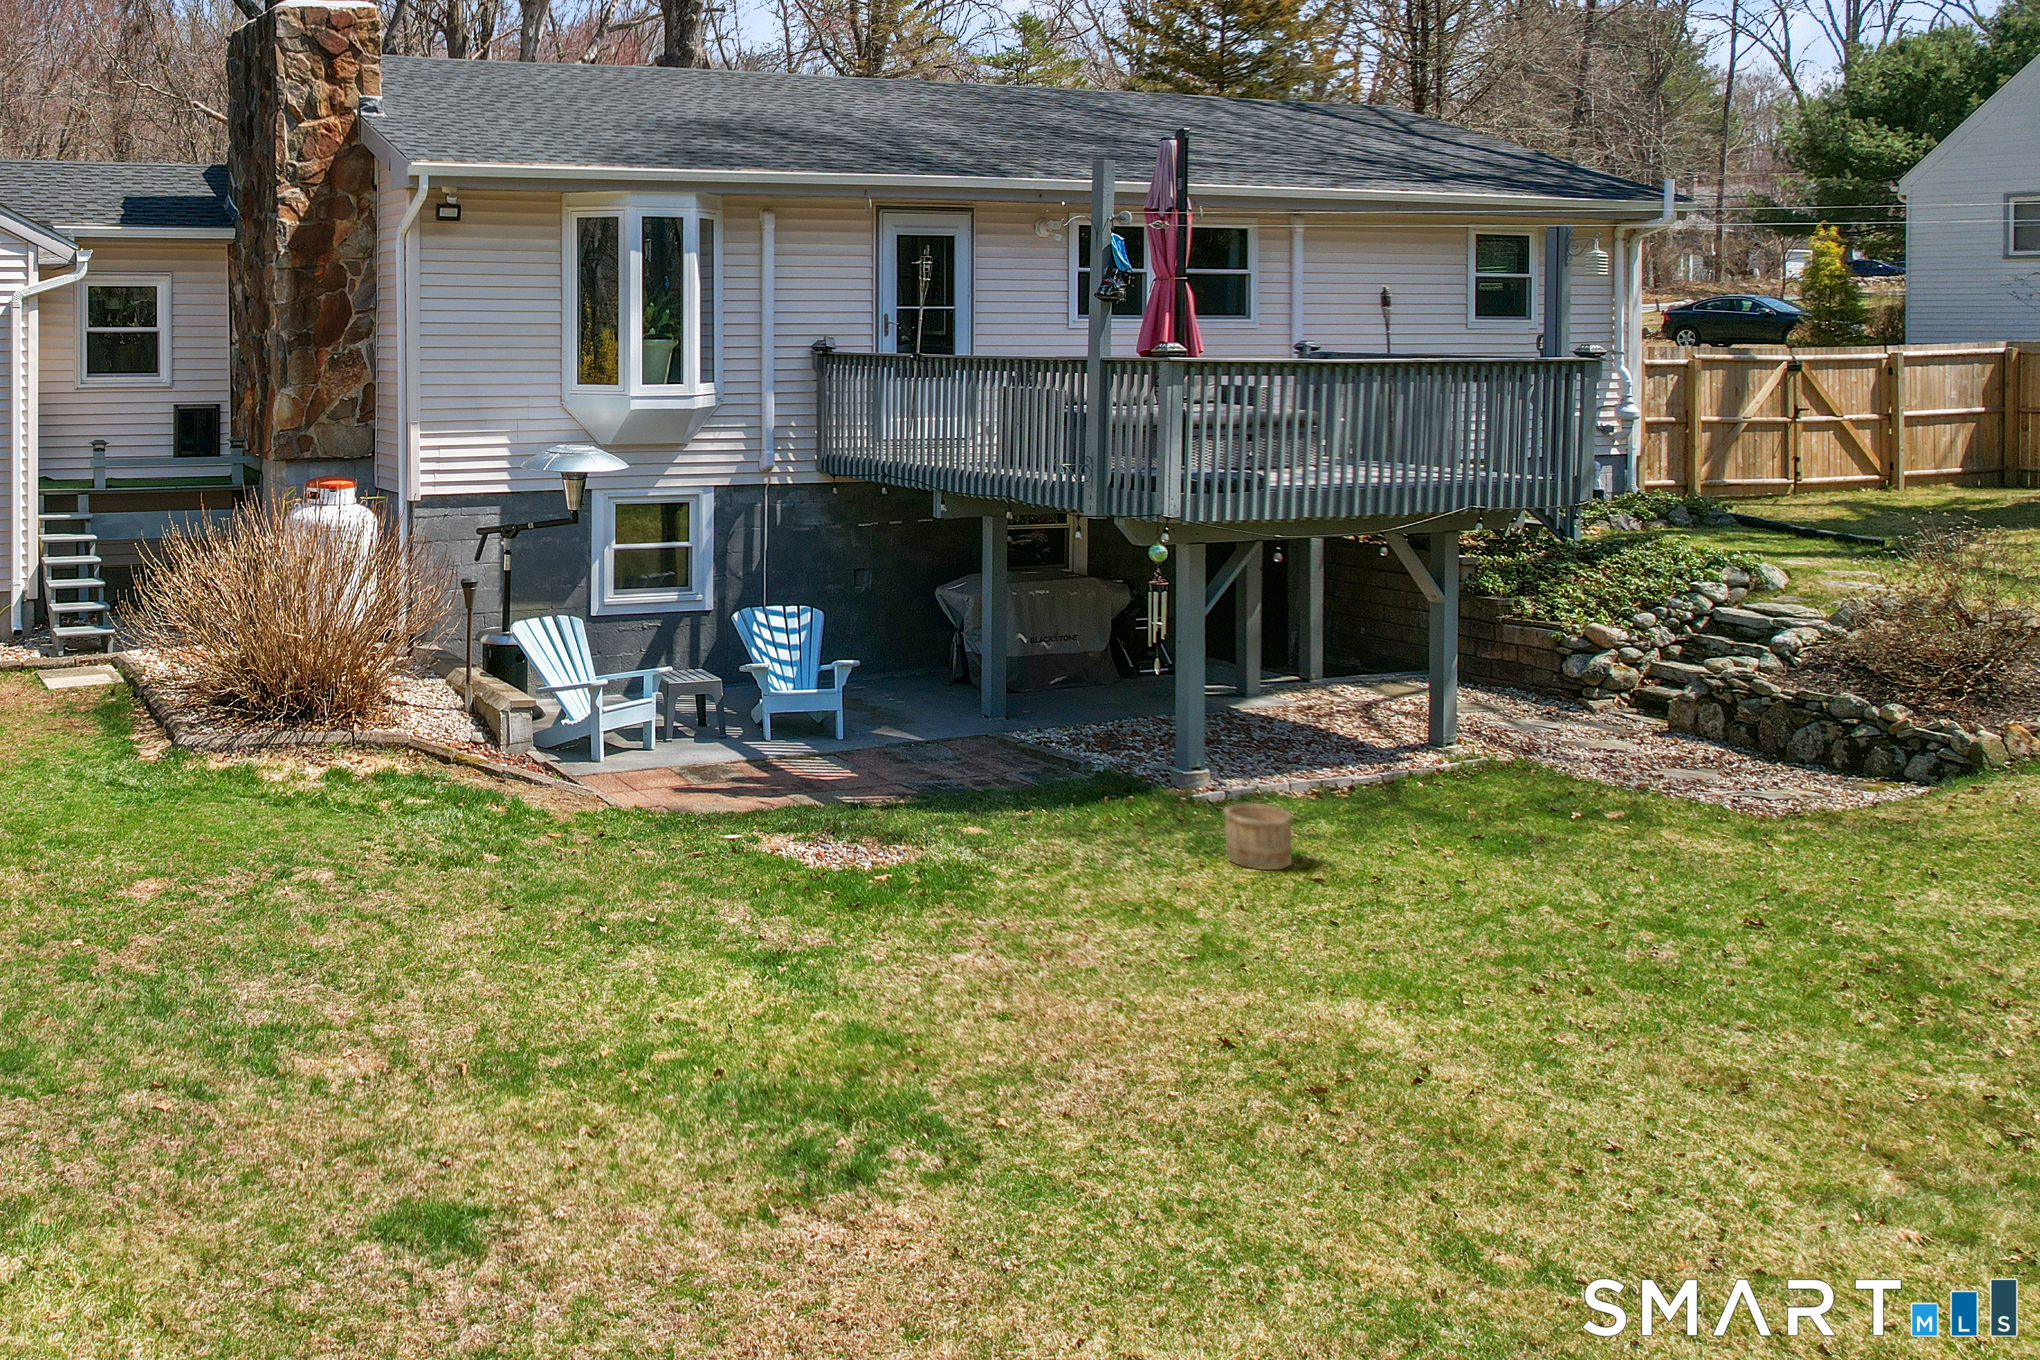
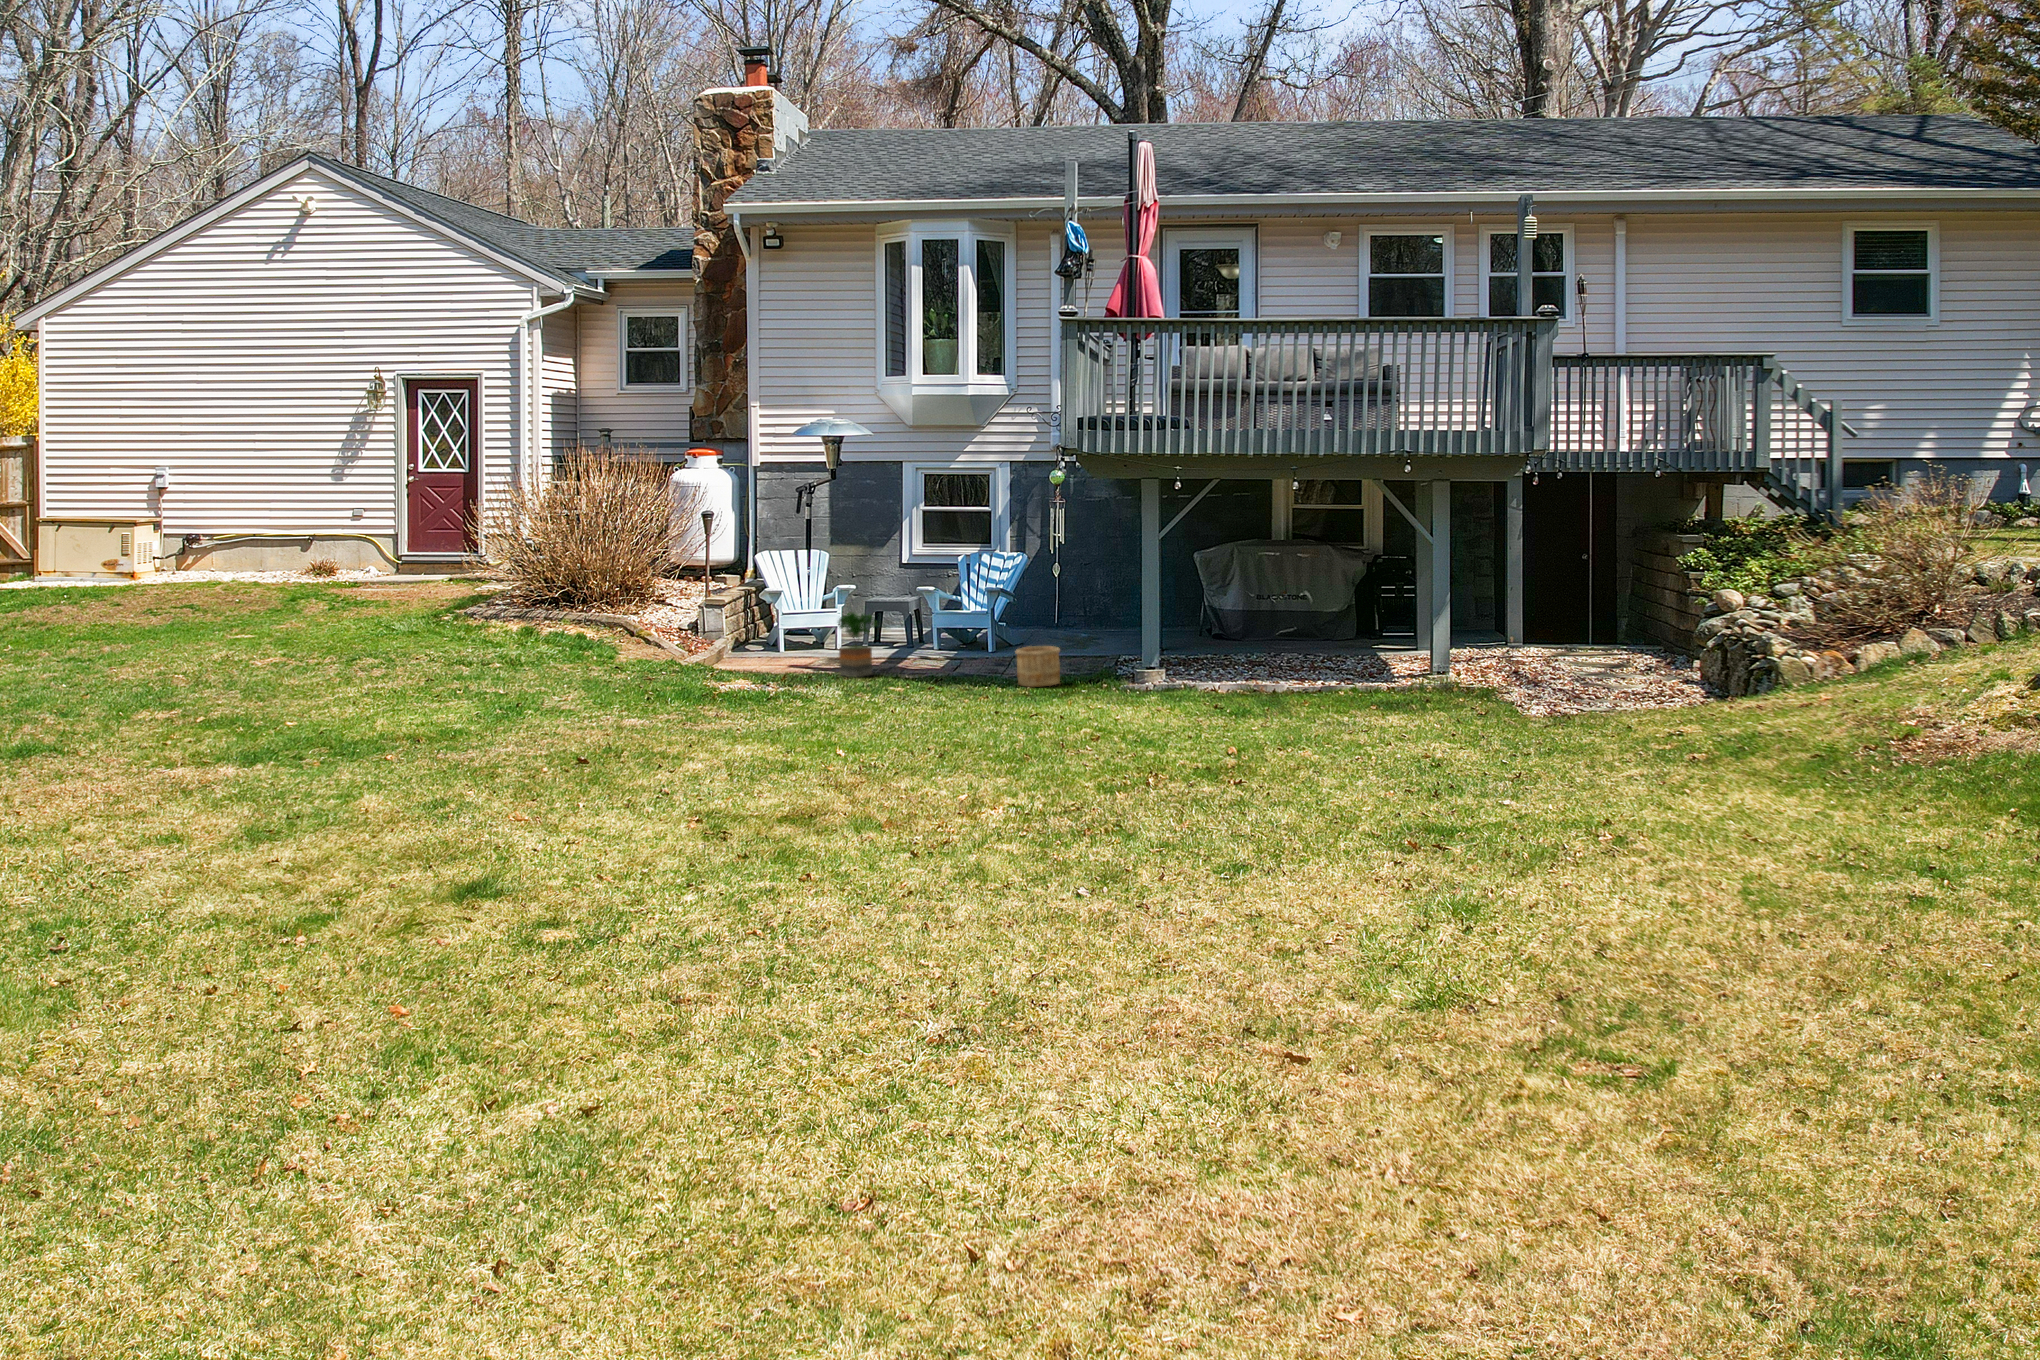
potted tree: none [929,764,994,864] -> present [838,613,877,677]

